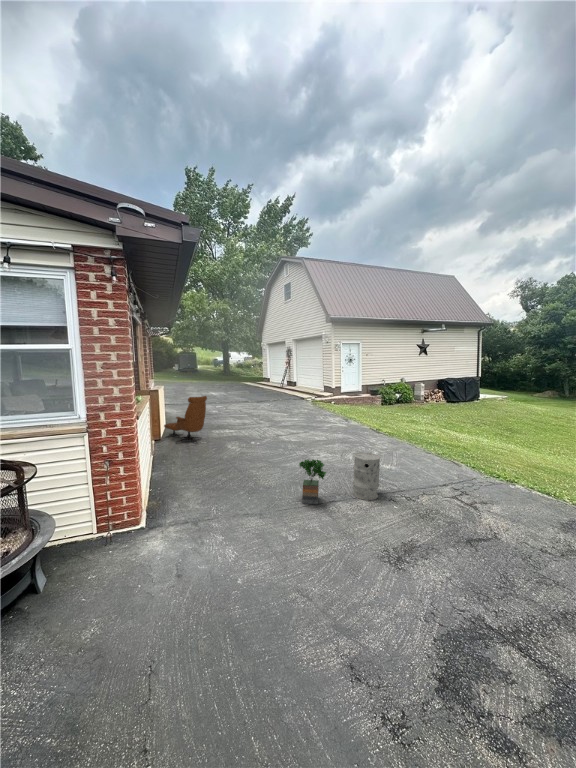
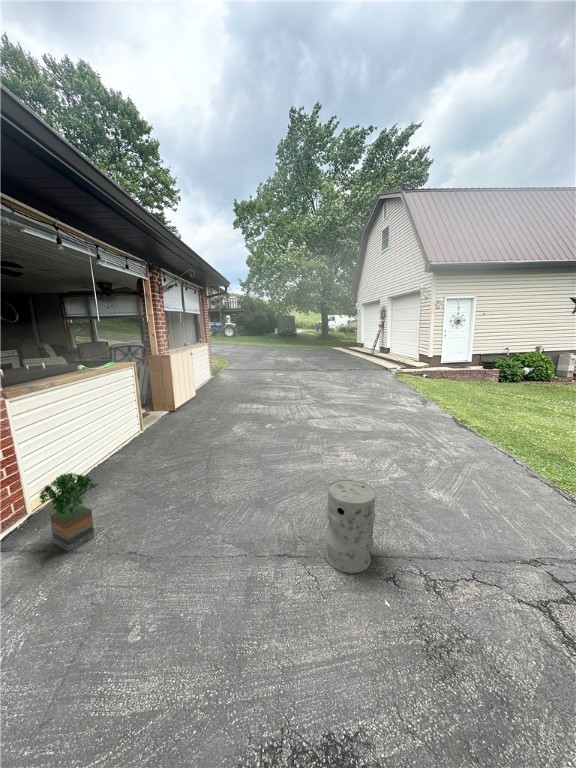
lounge chair: present [164,396,207,443] -> none [179,363,215,420]
potted tree: present [299,459,326,504] -> present [40,473,99,552]

